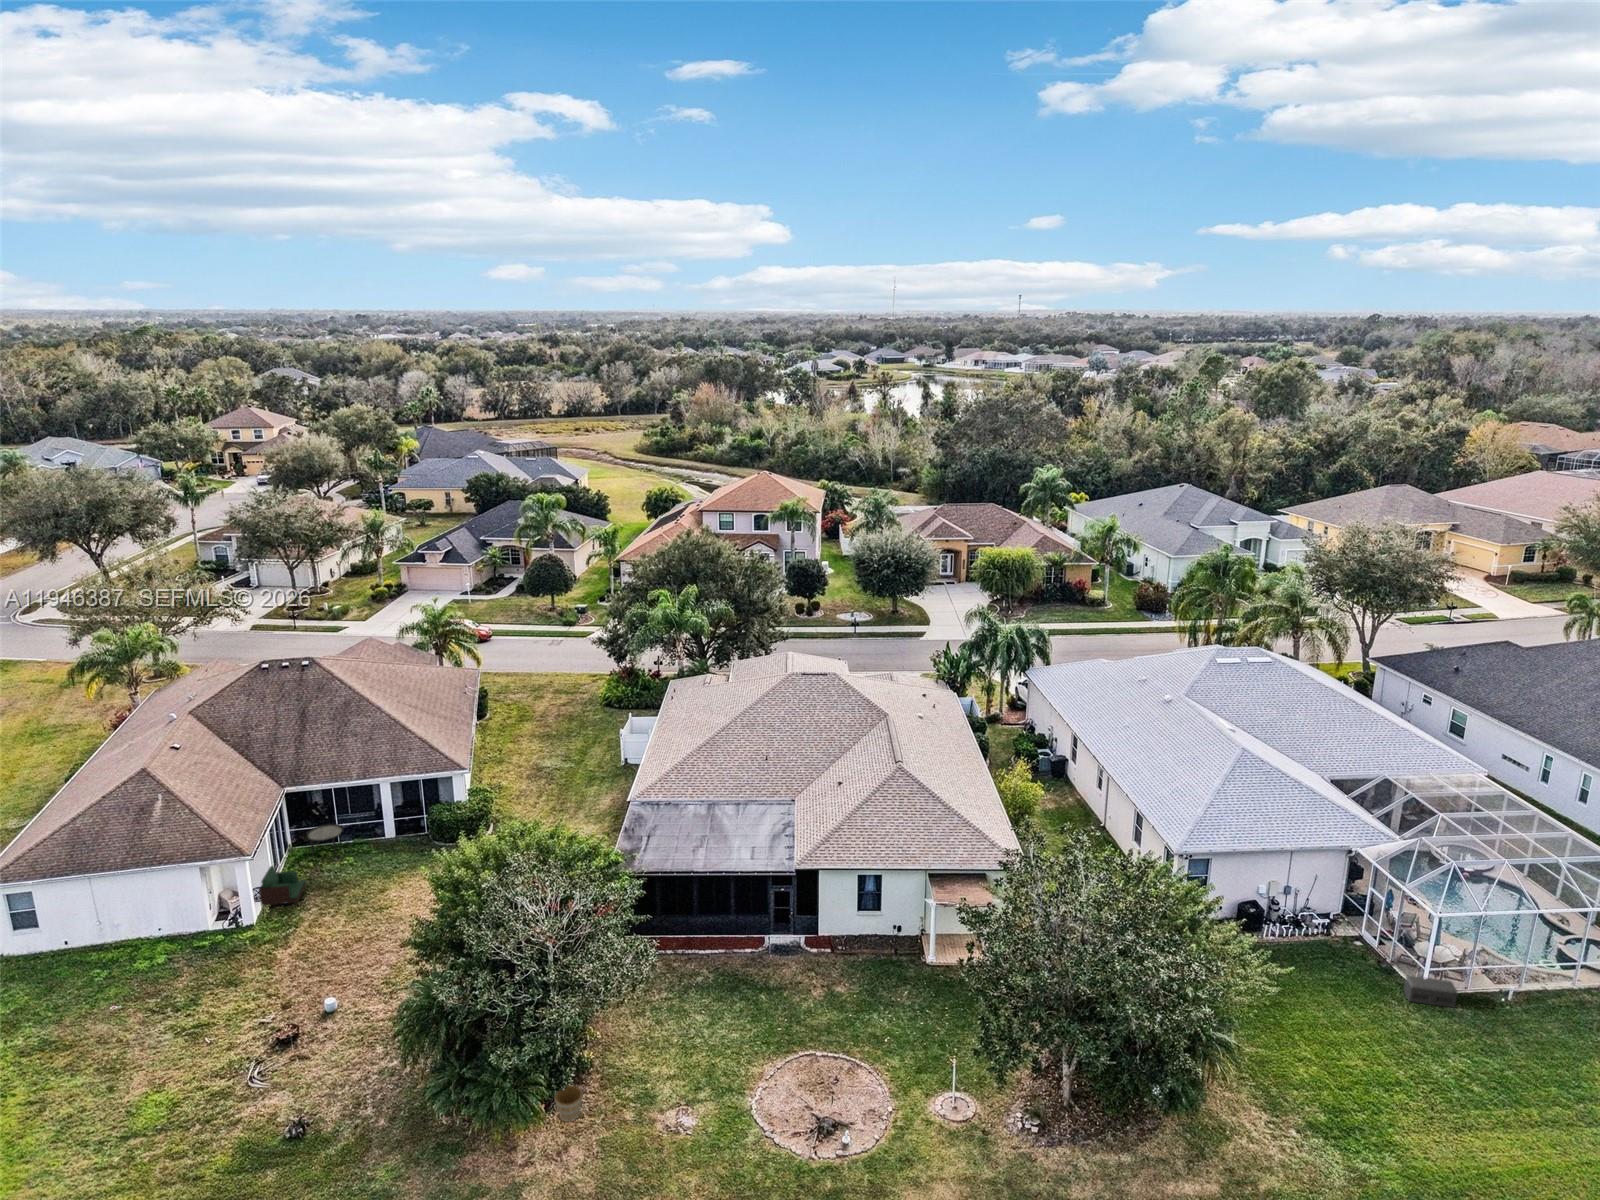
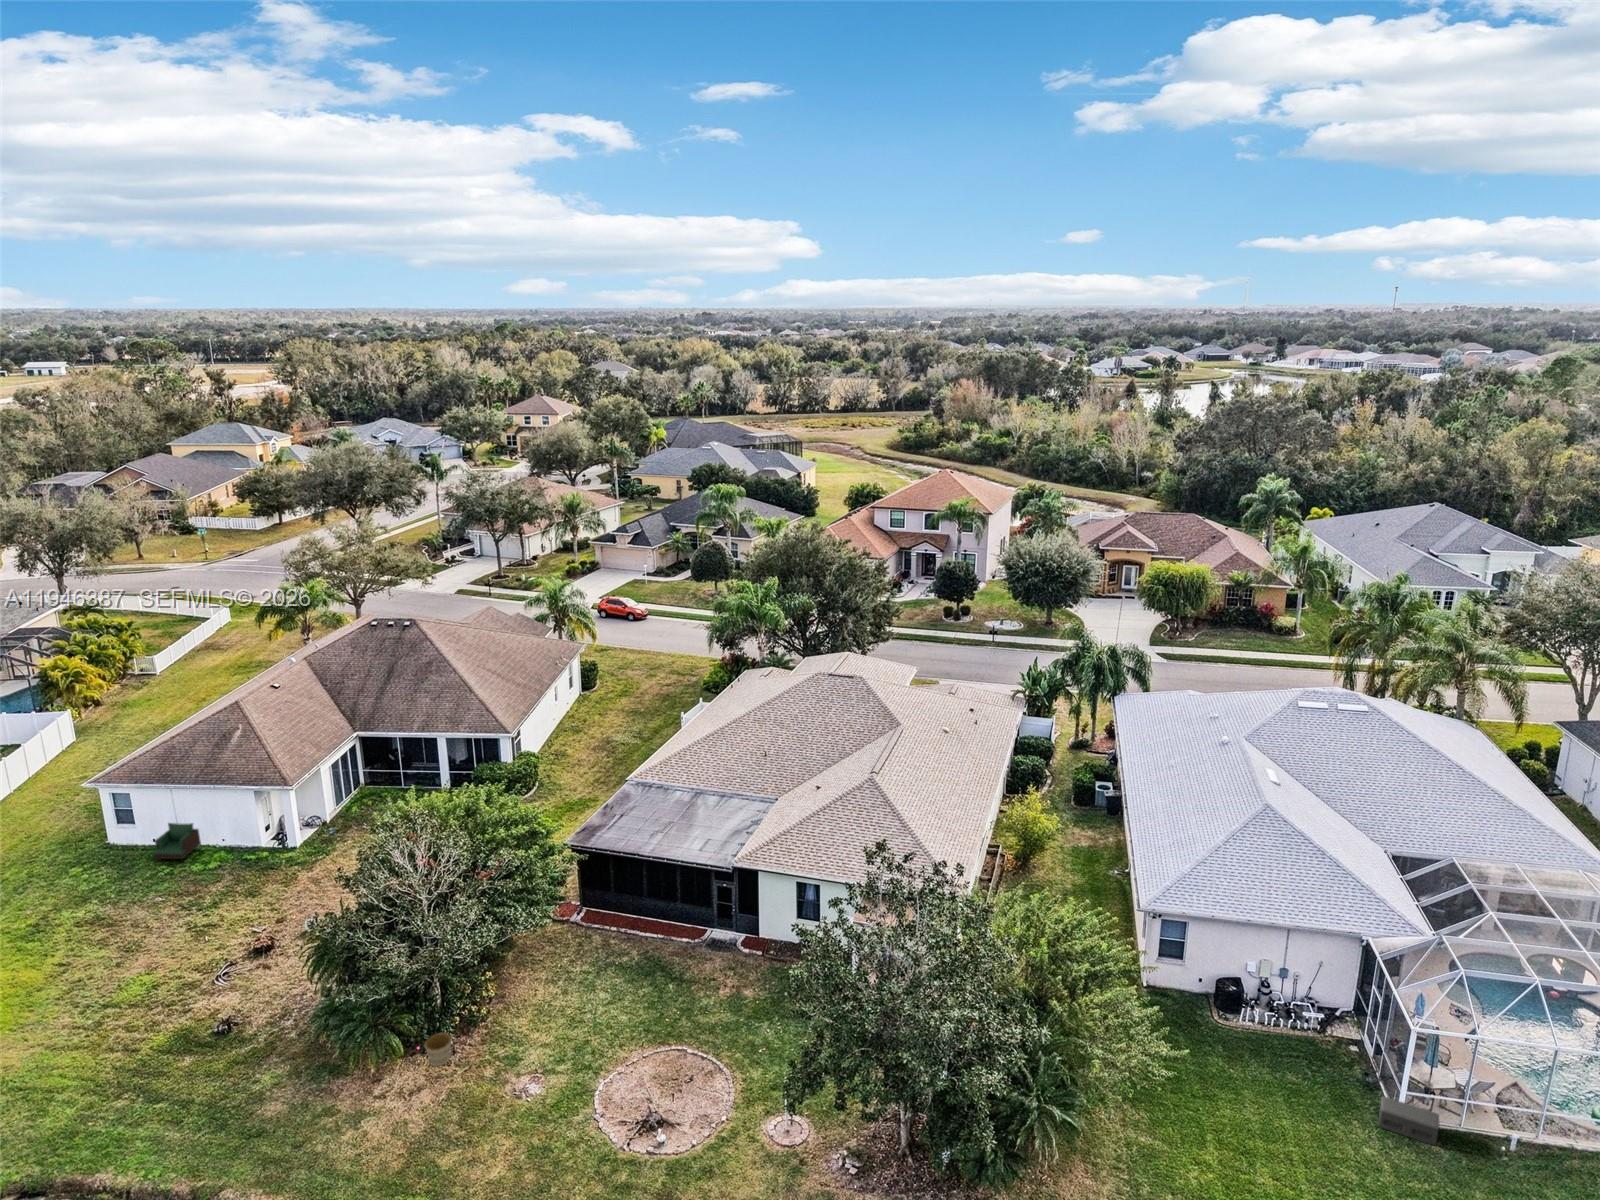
round table: present [306,824,343,855] -> none [370,769,403,797]
armchair: present [259,866,306,907] -> present [153,823,201,860]

